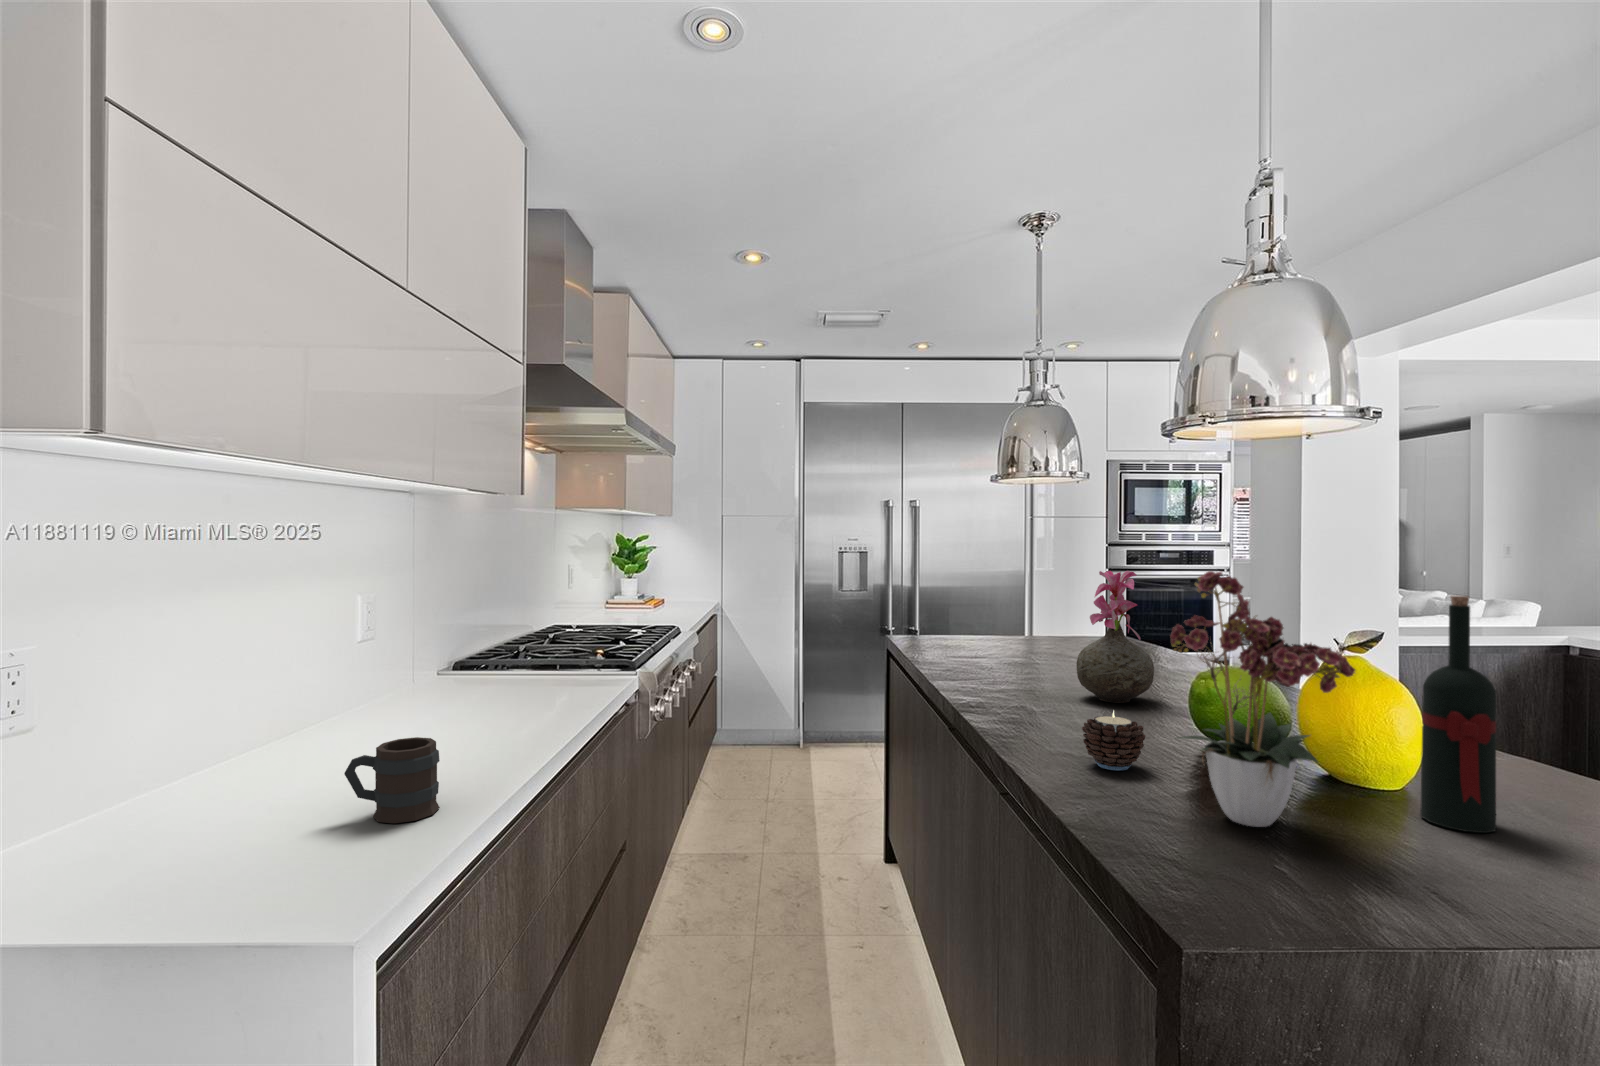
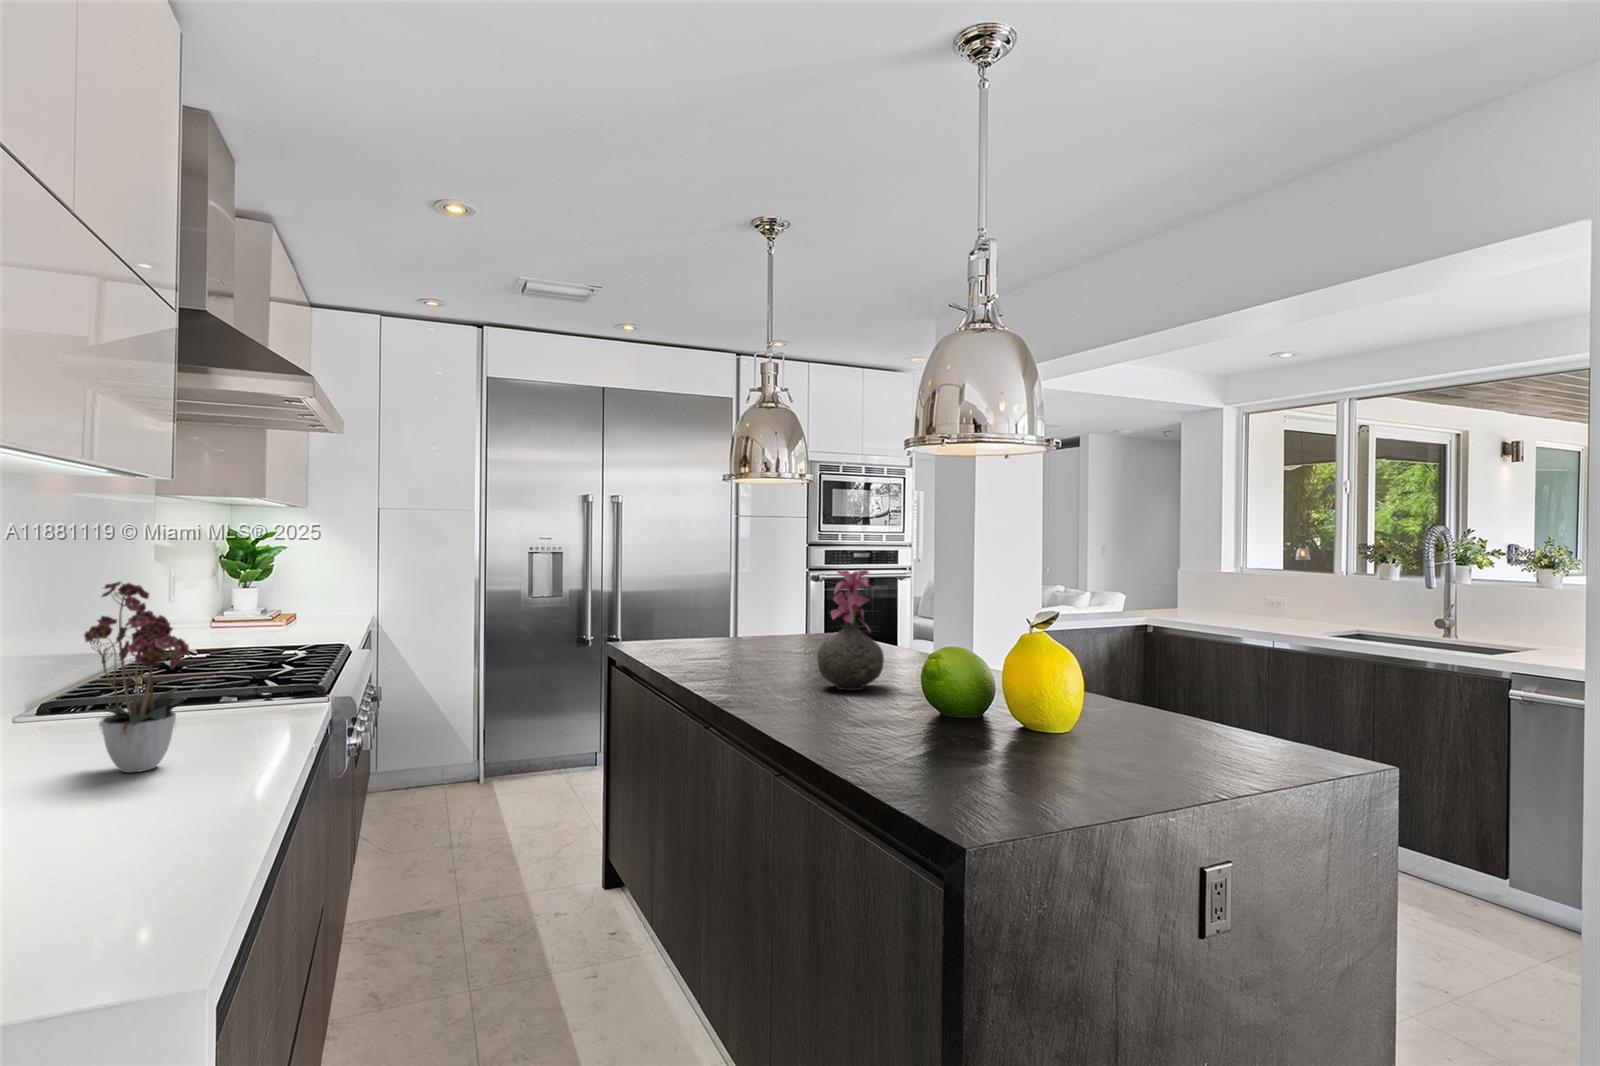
flower arrangement: present [1170,571,1355,827] -> present [84,581,190,772]
wine bottle: present [1420,595,1496,833] -> none [1089,583,1135,756]
candle: present [1082,711,1145,770] -> none [844,690,896,742]
mug: present [344,737,440,823] -> none [63,770,185,871]

